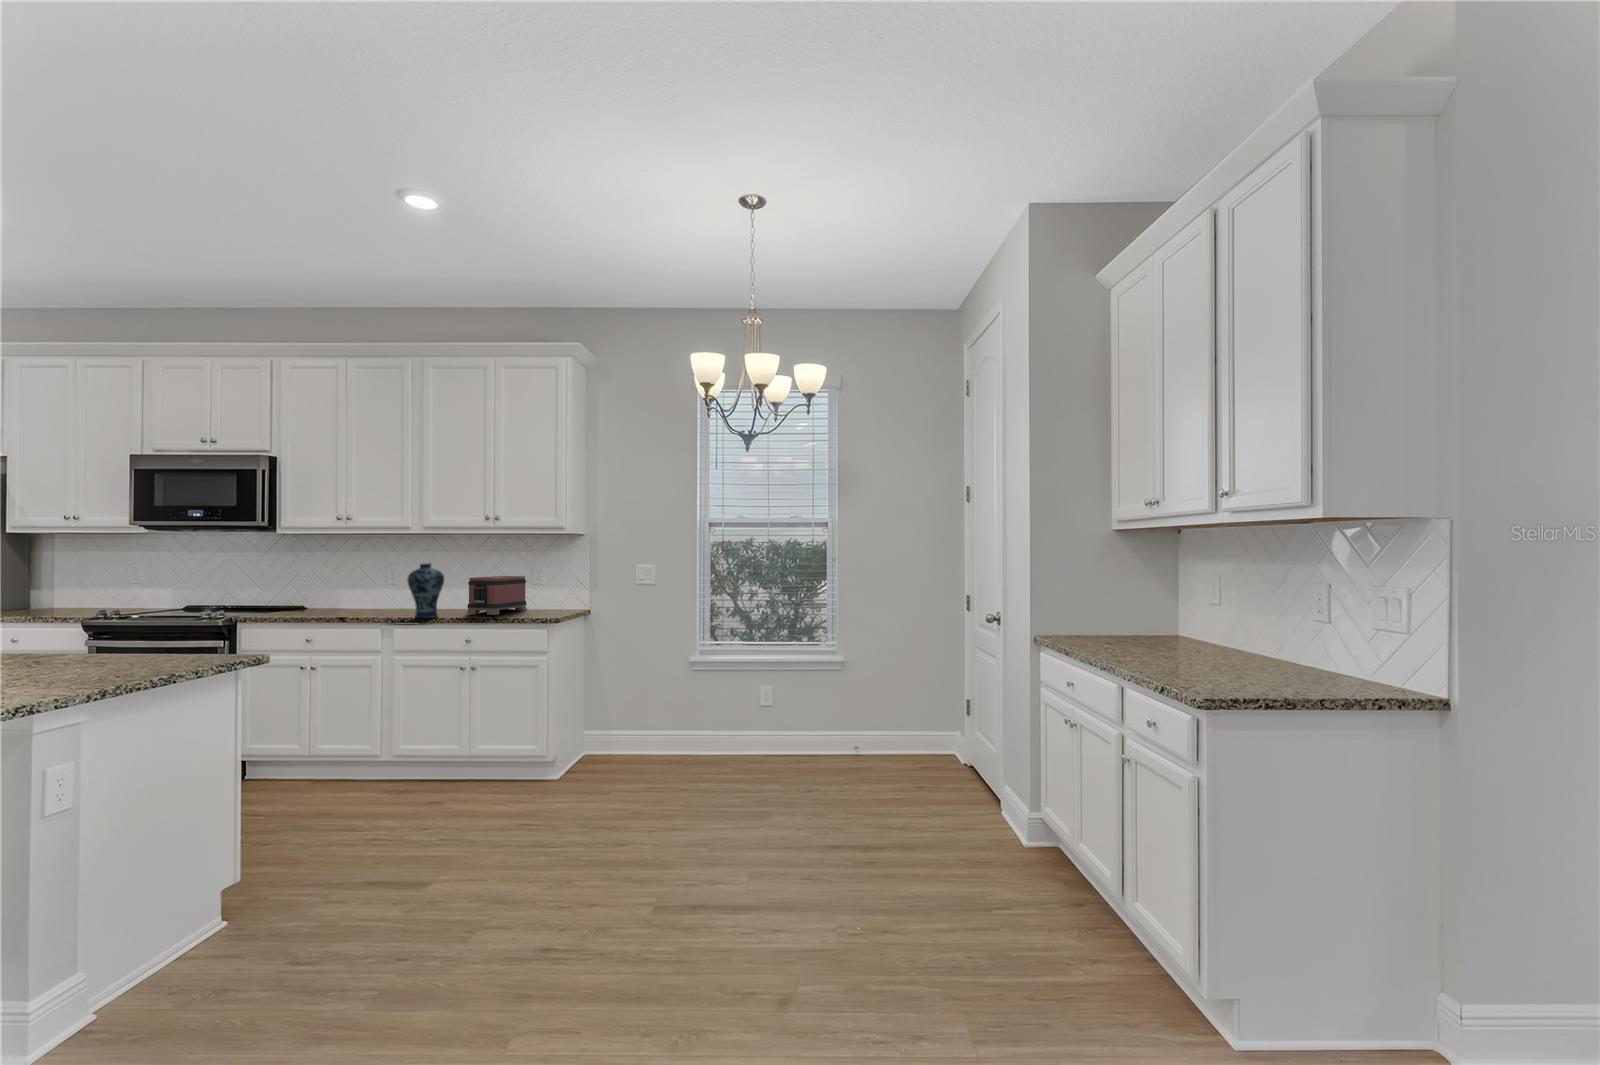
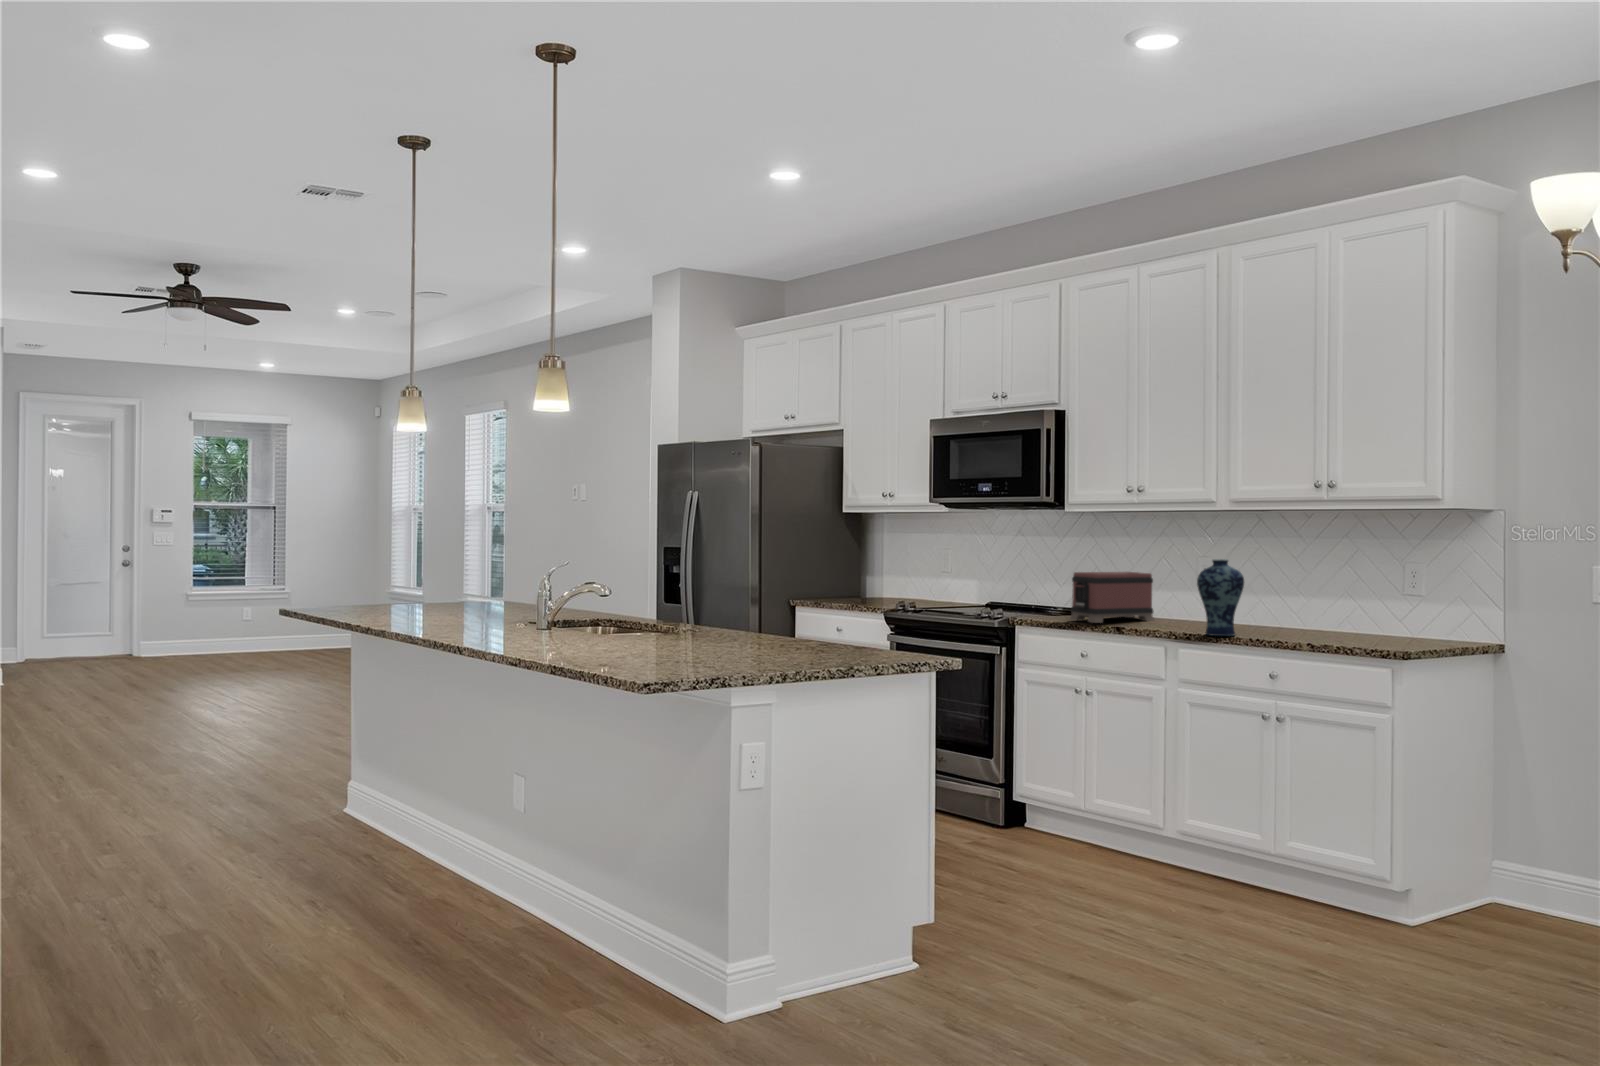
toaster: present [466,576,527,615] -> present [1070,572,1154,623]

